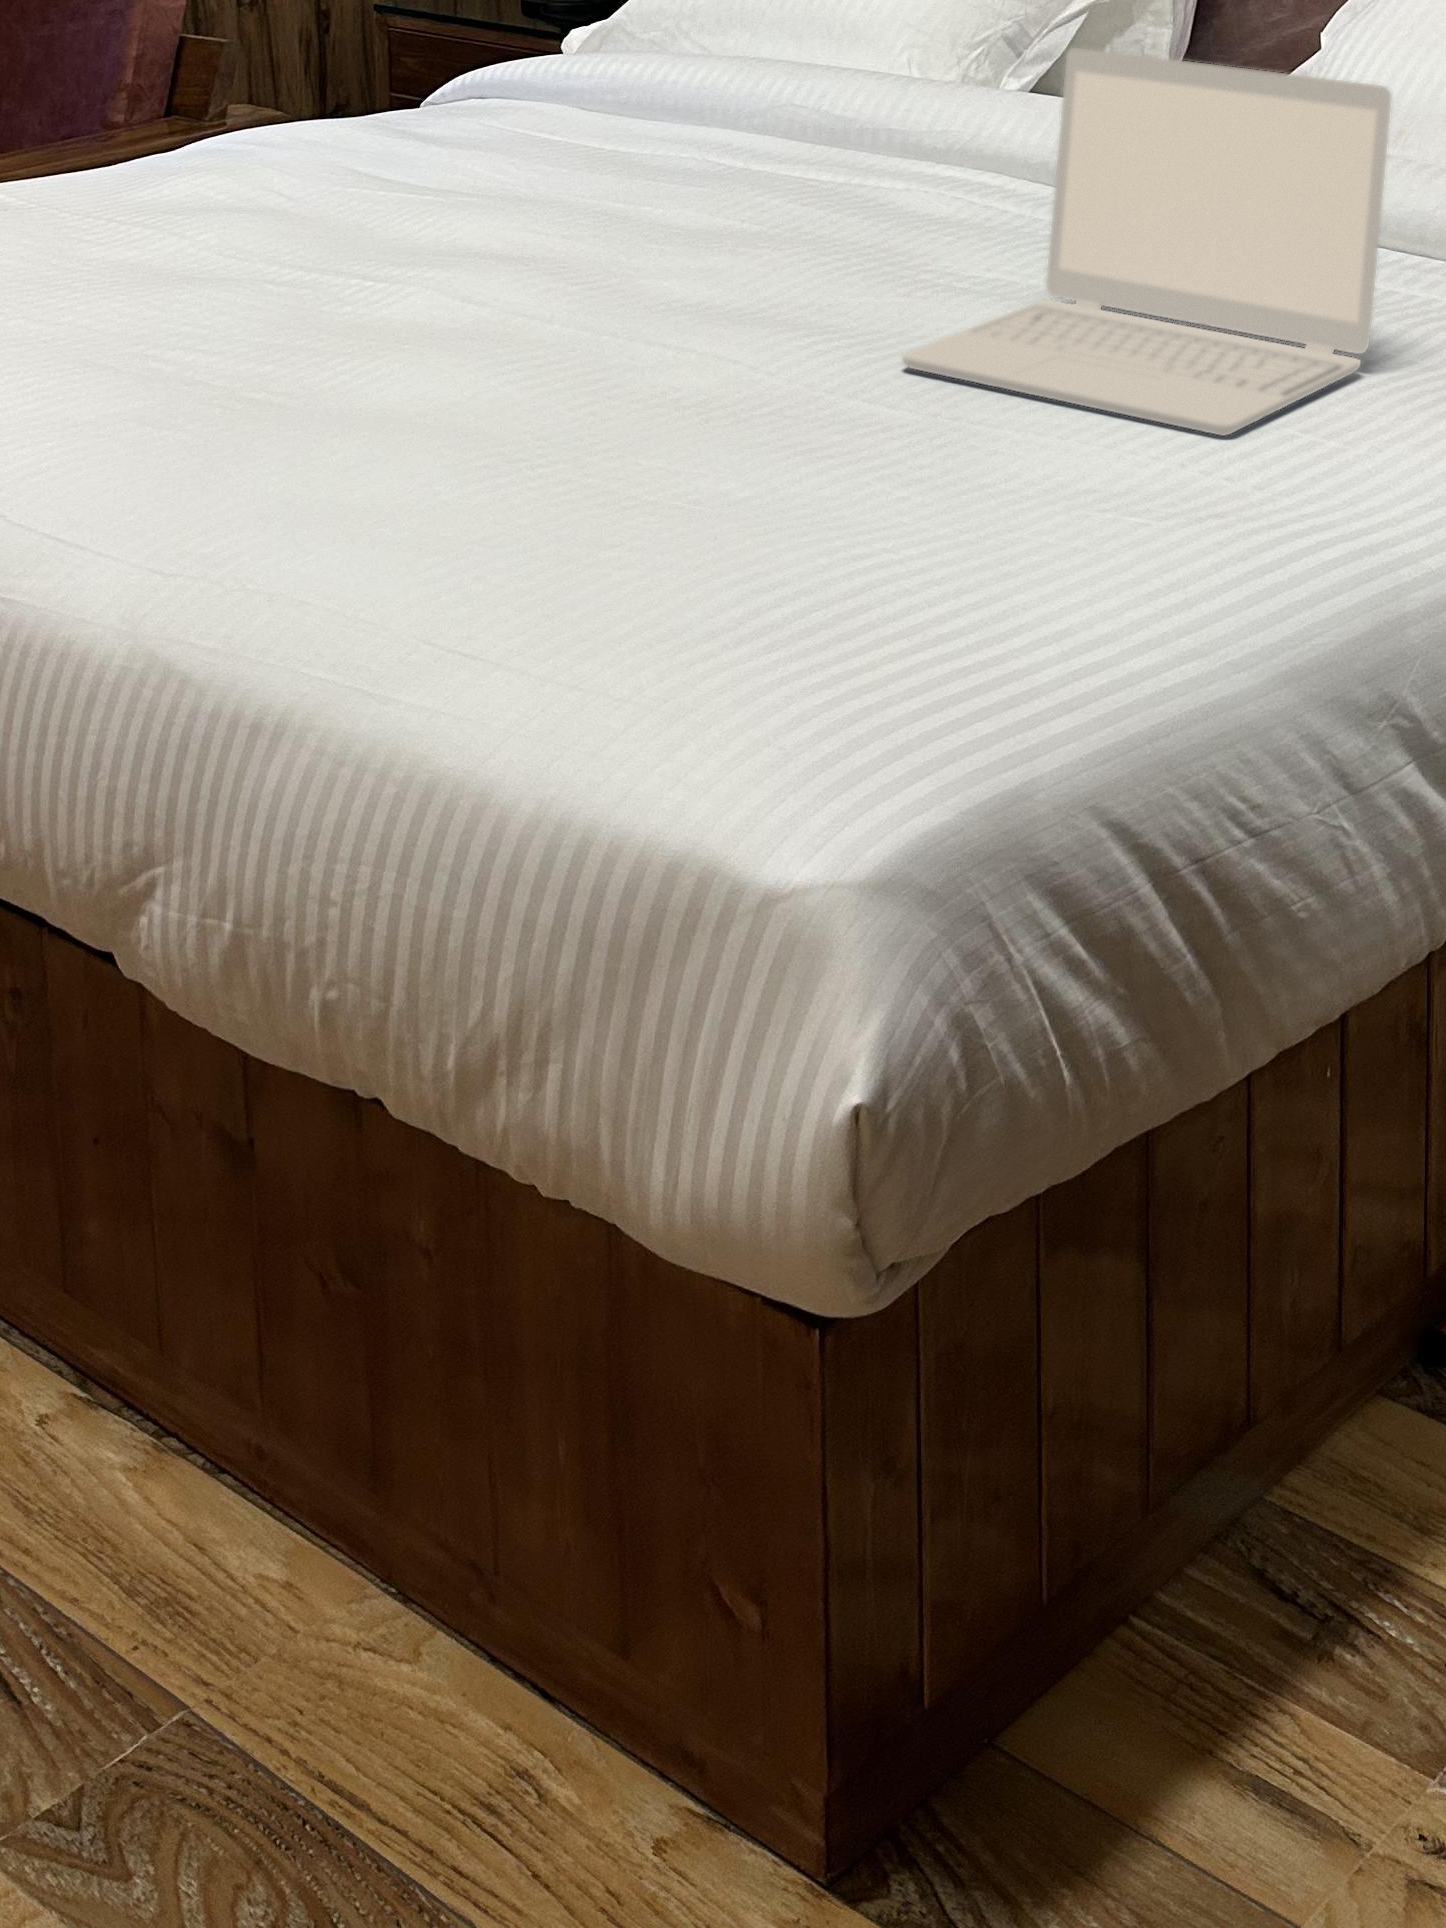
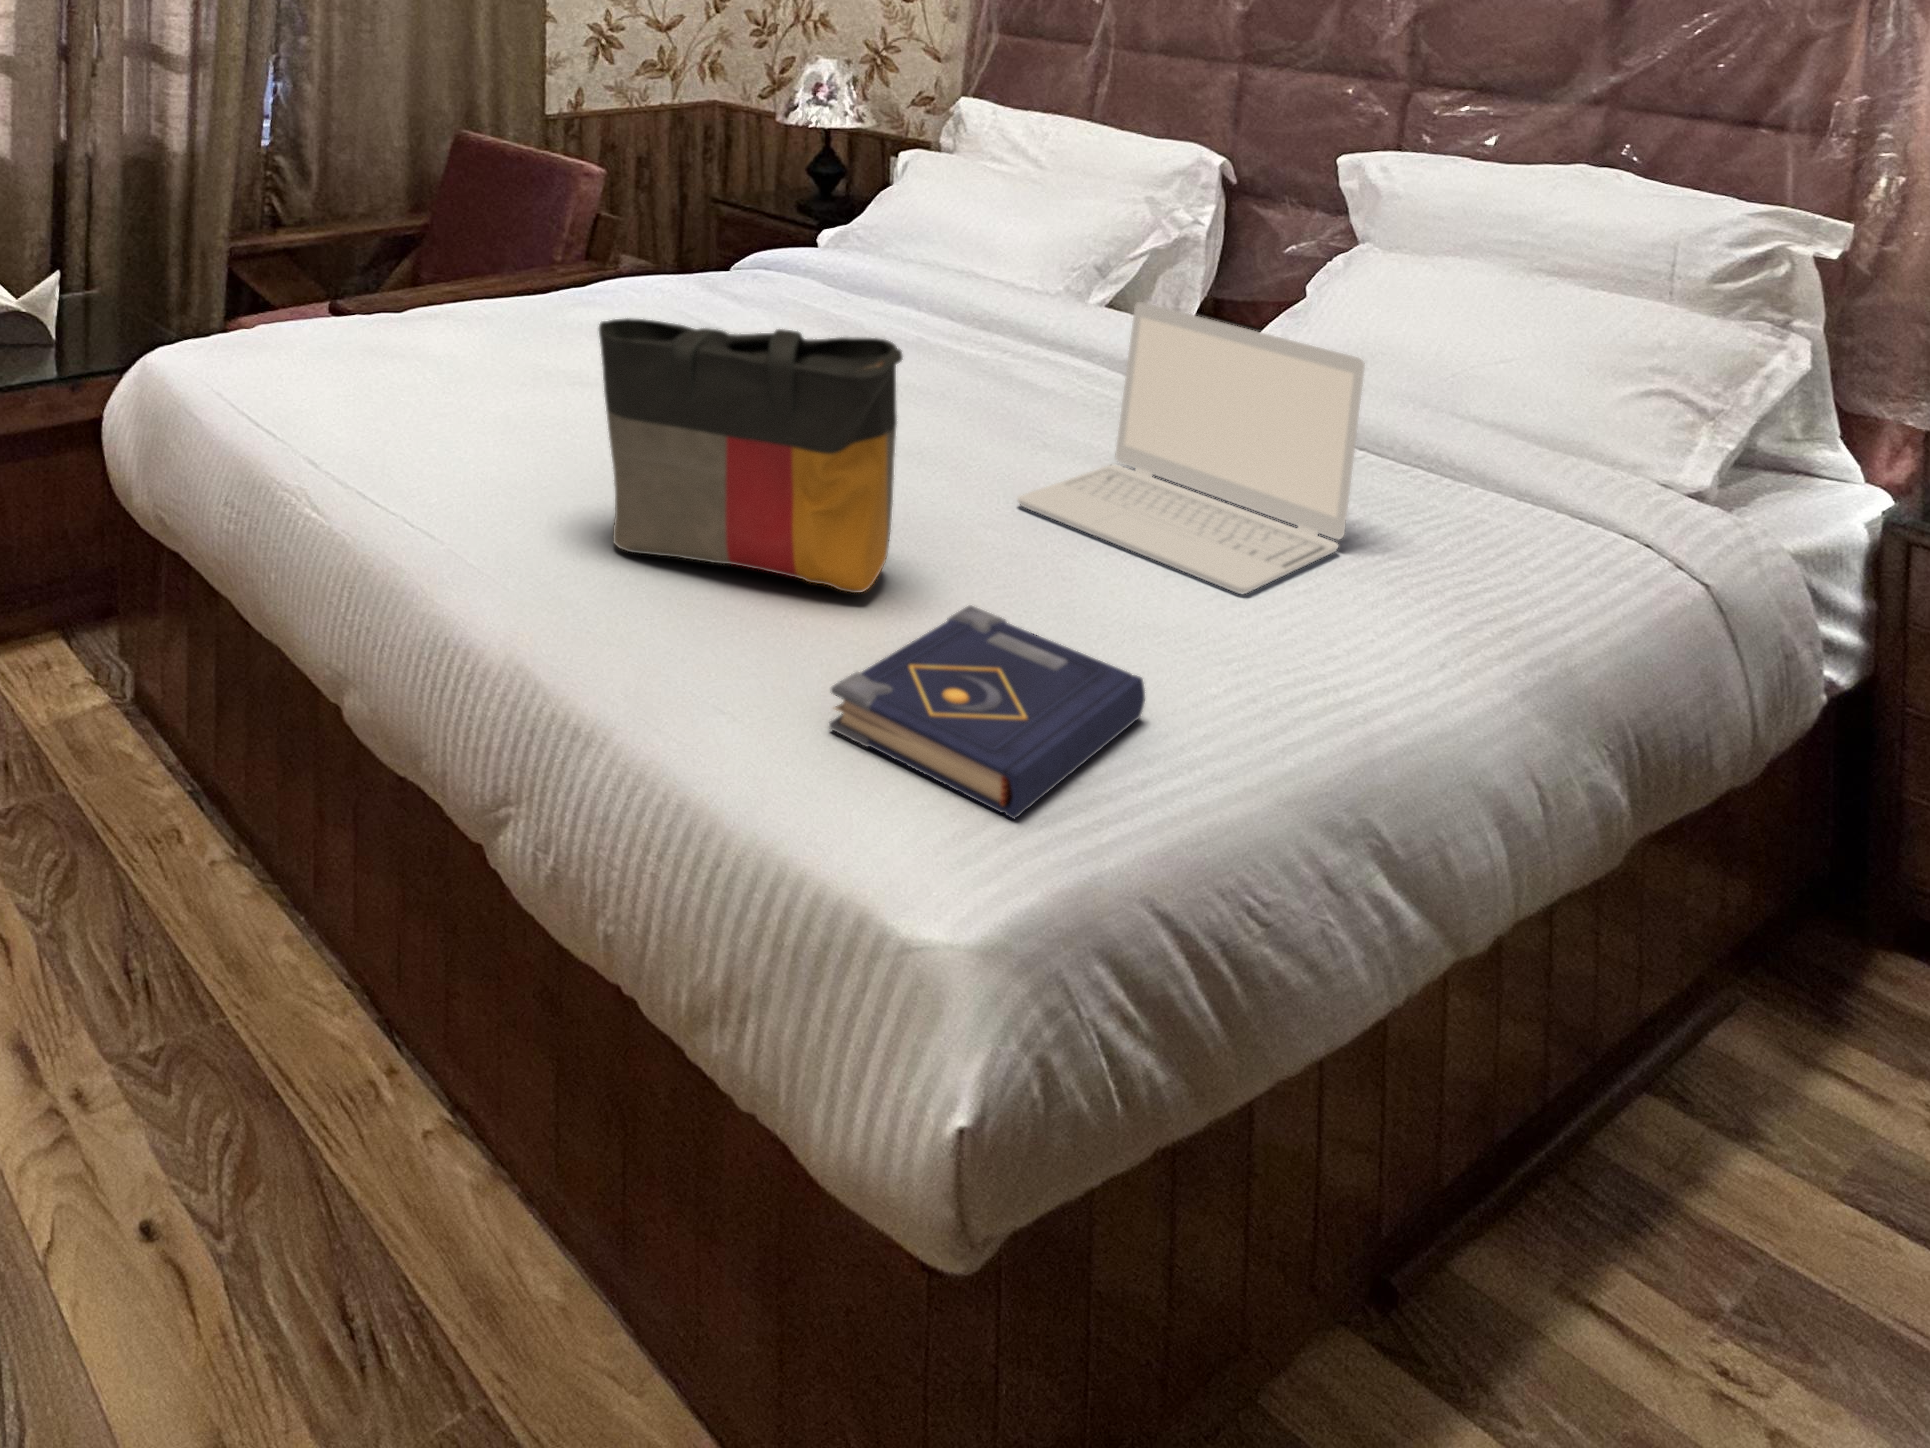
tote bag: none [228,111,716,496] -> present [599,318,903,593]
book: none [636,478,1086,719] -> present [829,605,1145,819]

